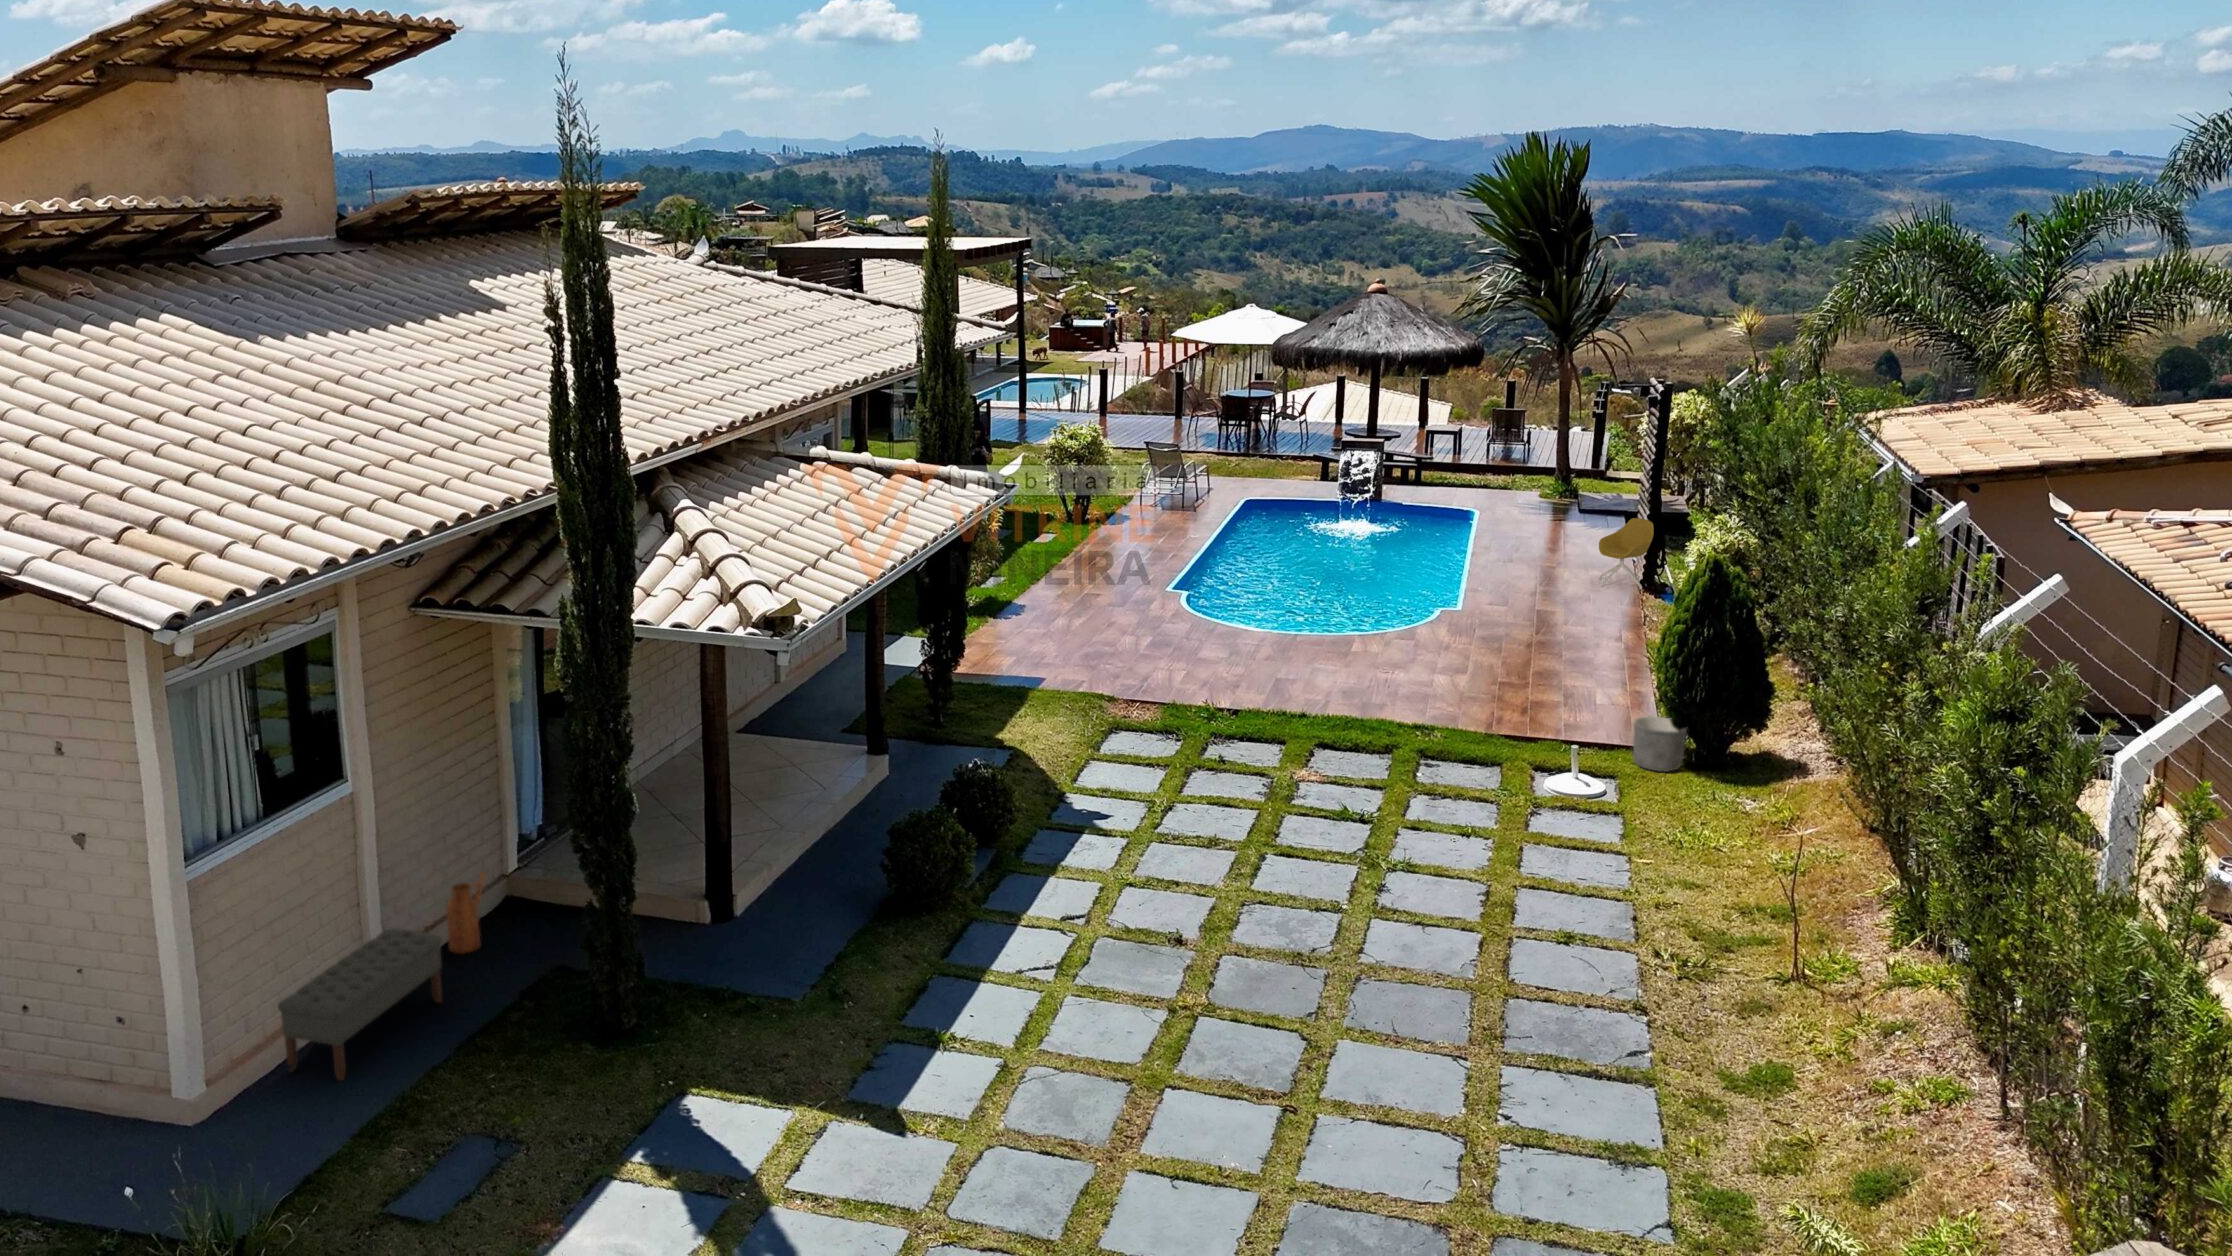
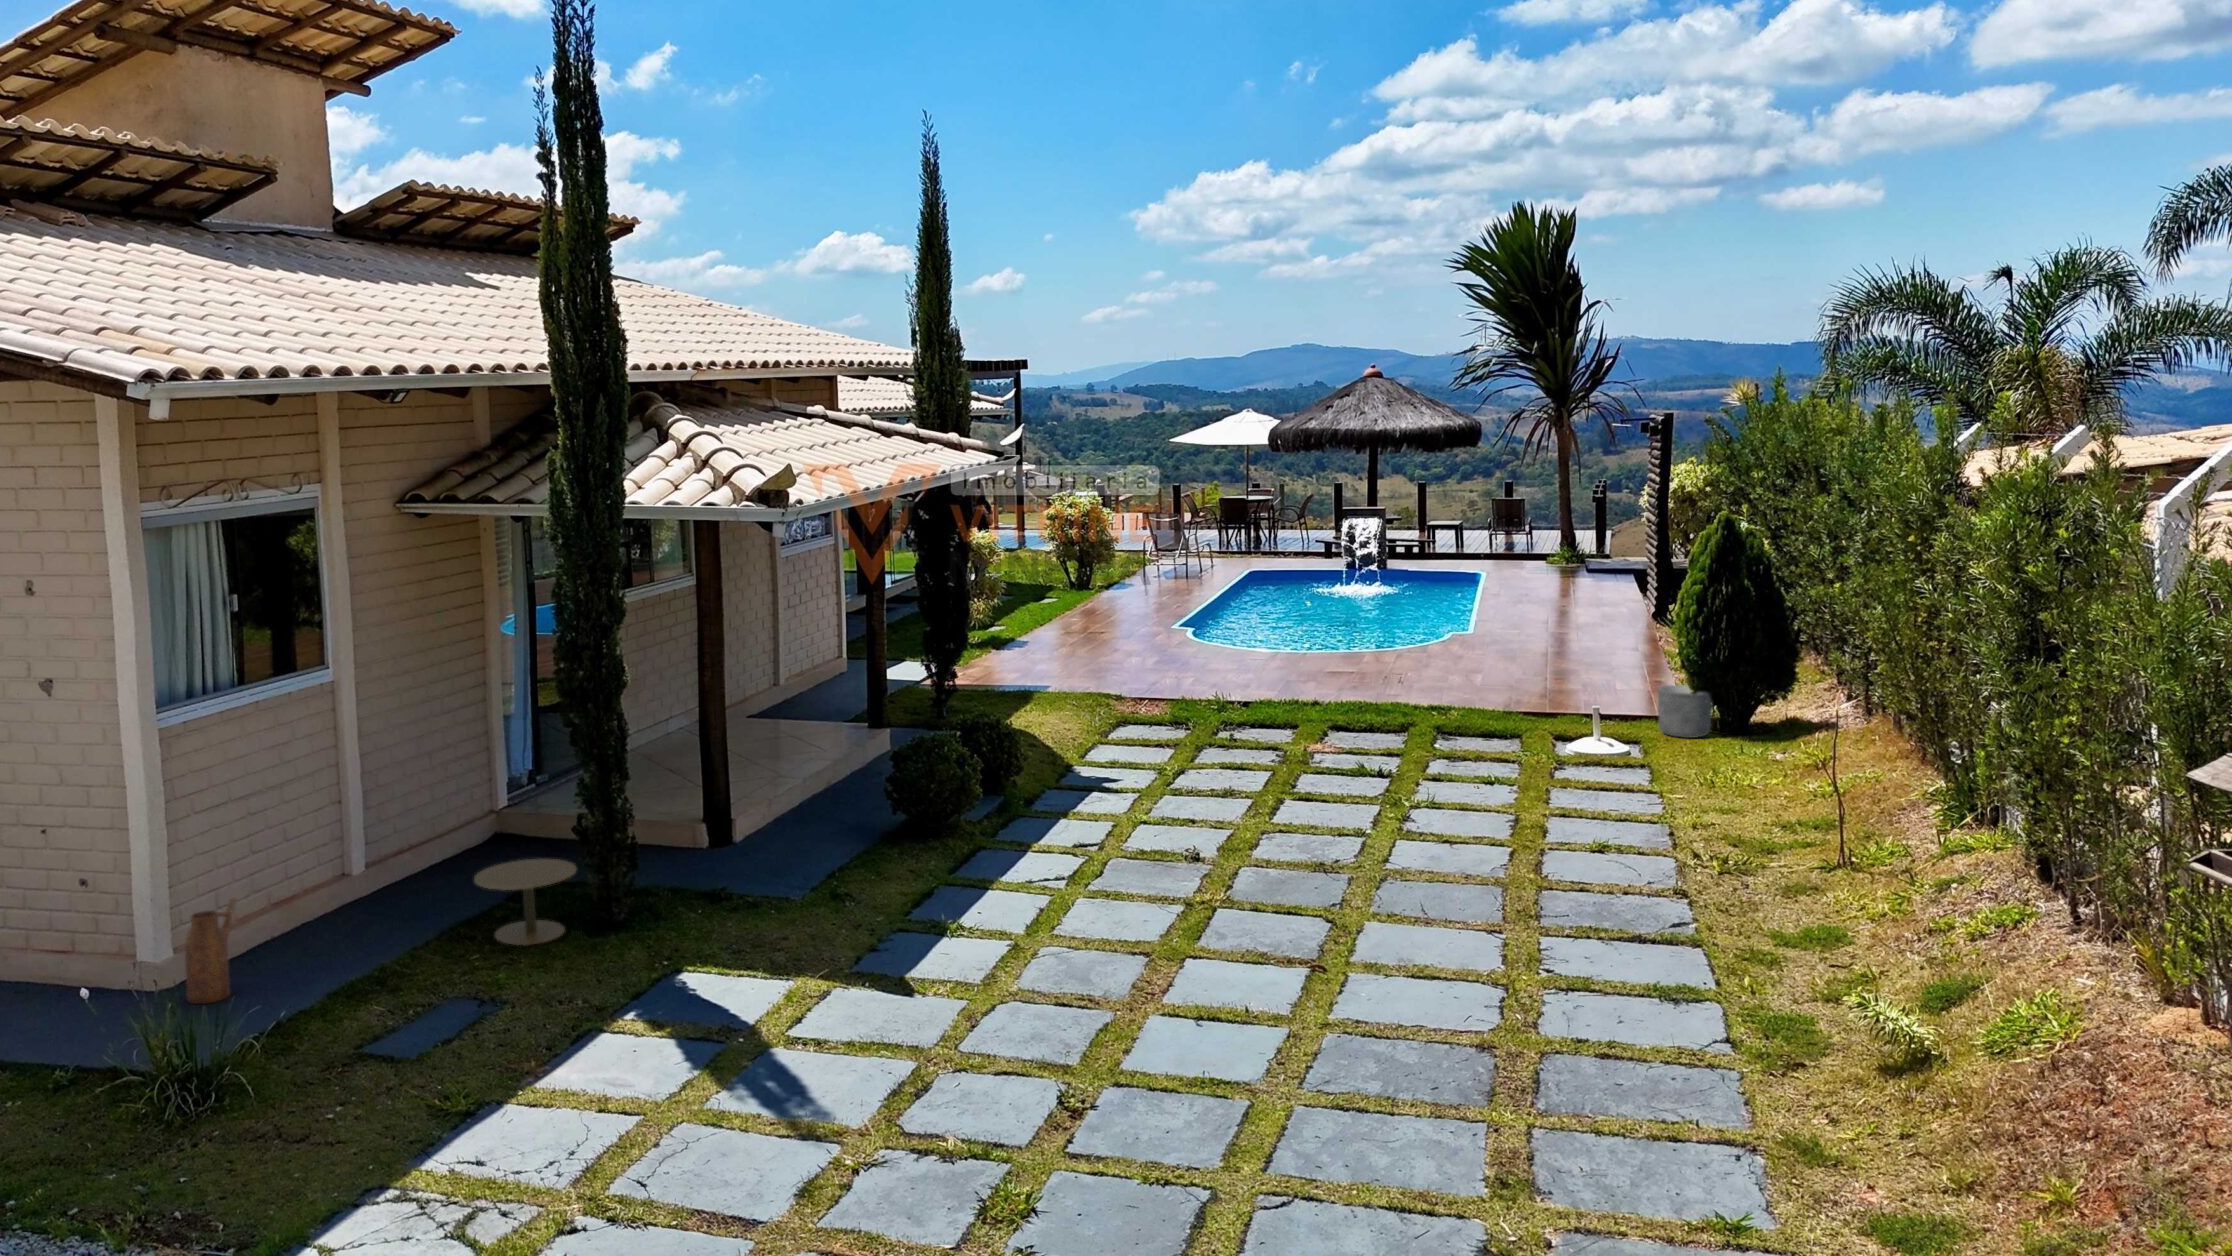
chair: present [1599,518,1654,589] -> none [1611,551,1666,621]
watering can: present [447,872,485,954] -> present [184,898,236,1004]
bench: present [278,929,442,1081] -> none [244,833,419,966]
side table: none [494,962,591,1055] -> present [474,859,576,945]

